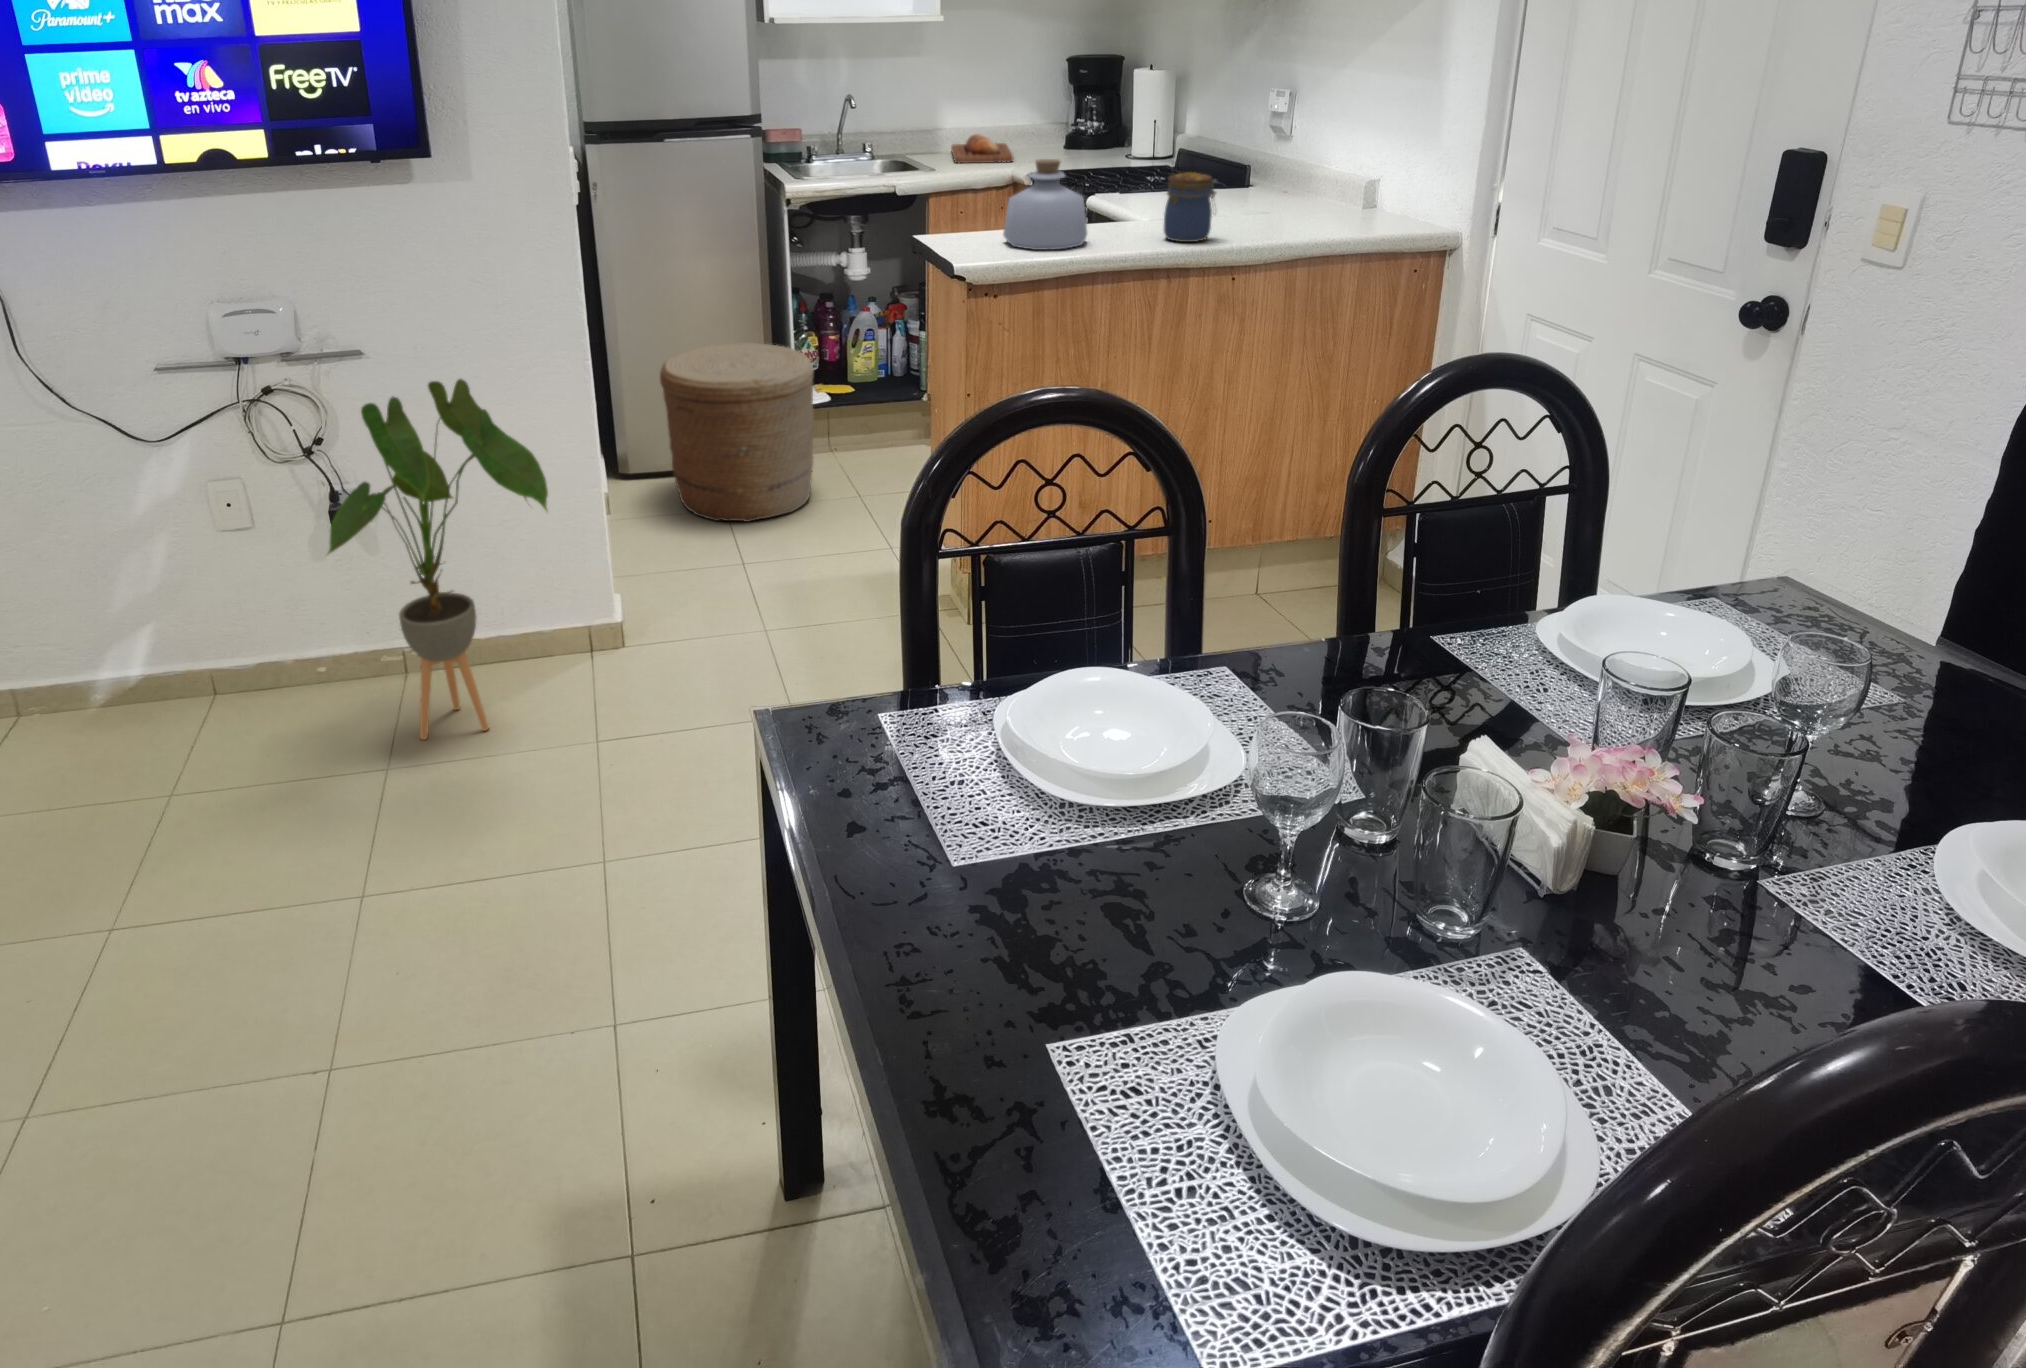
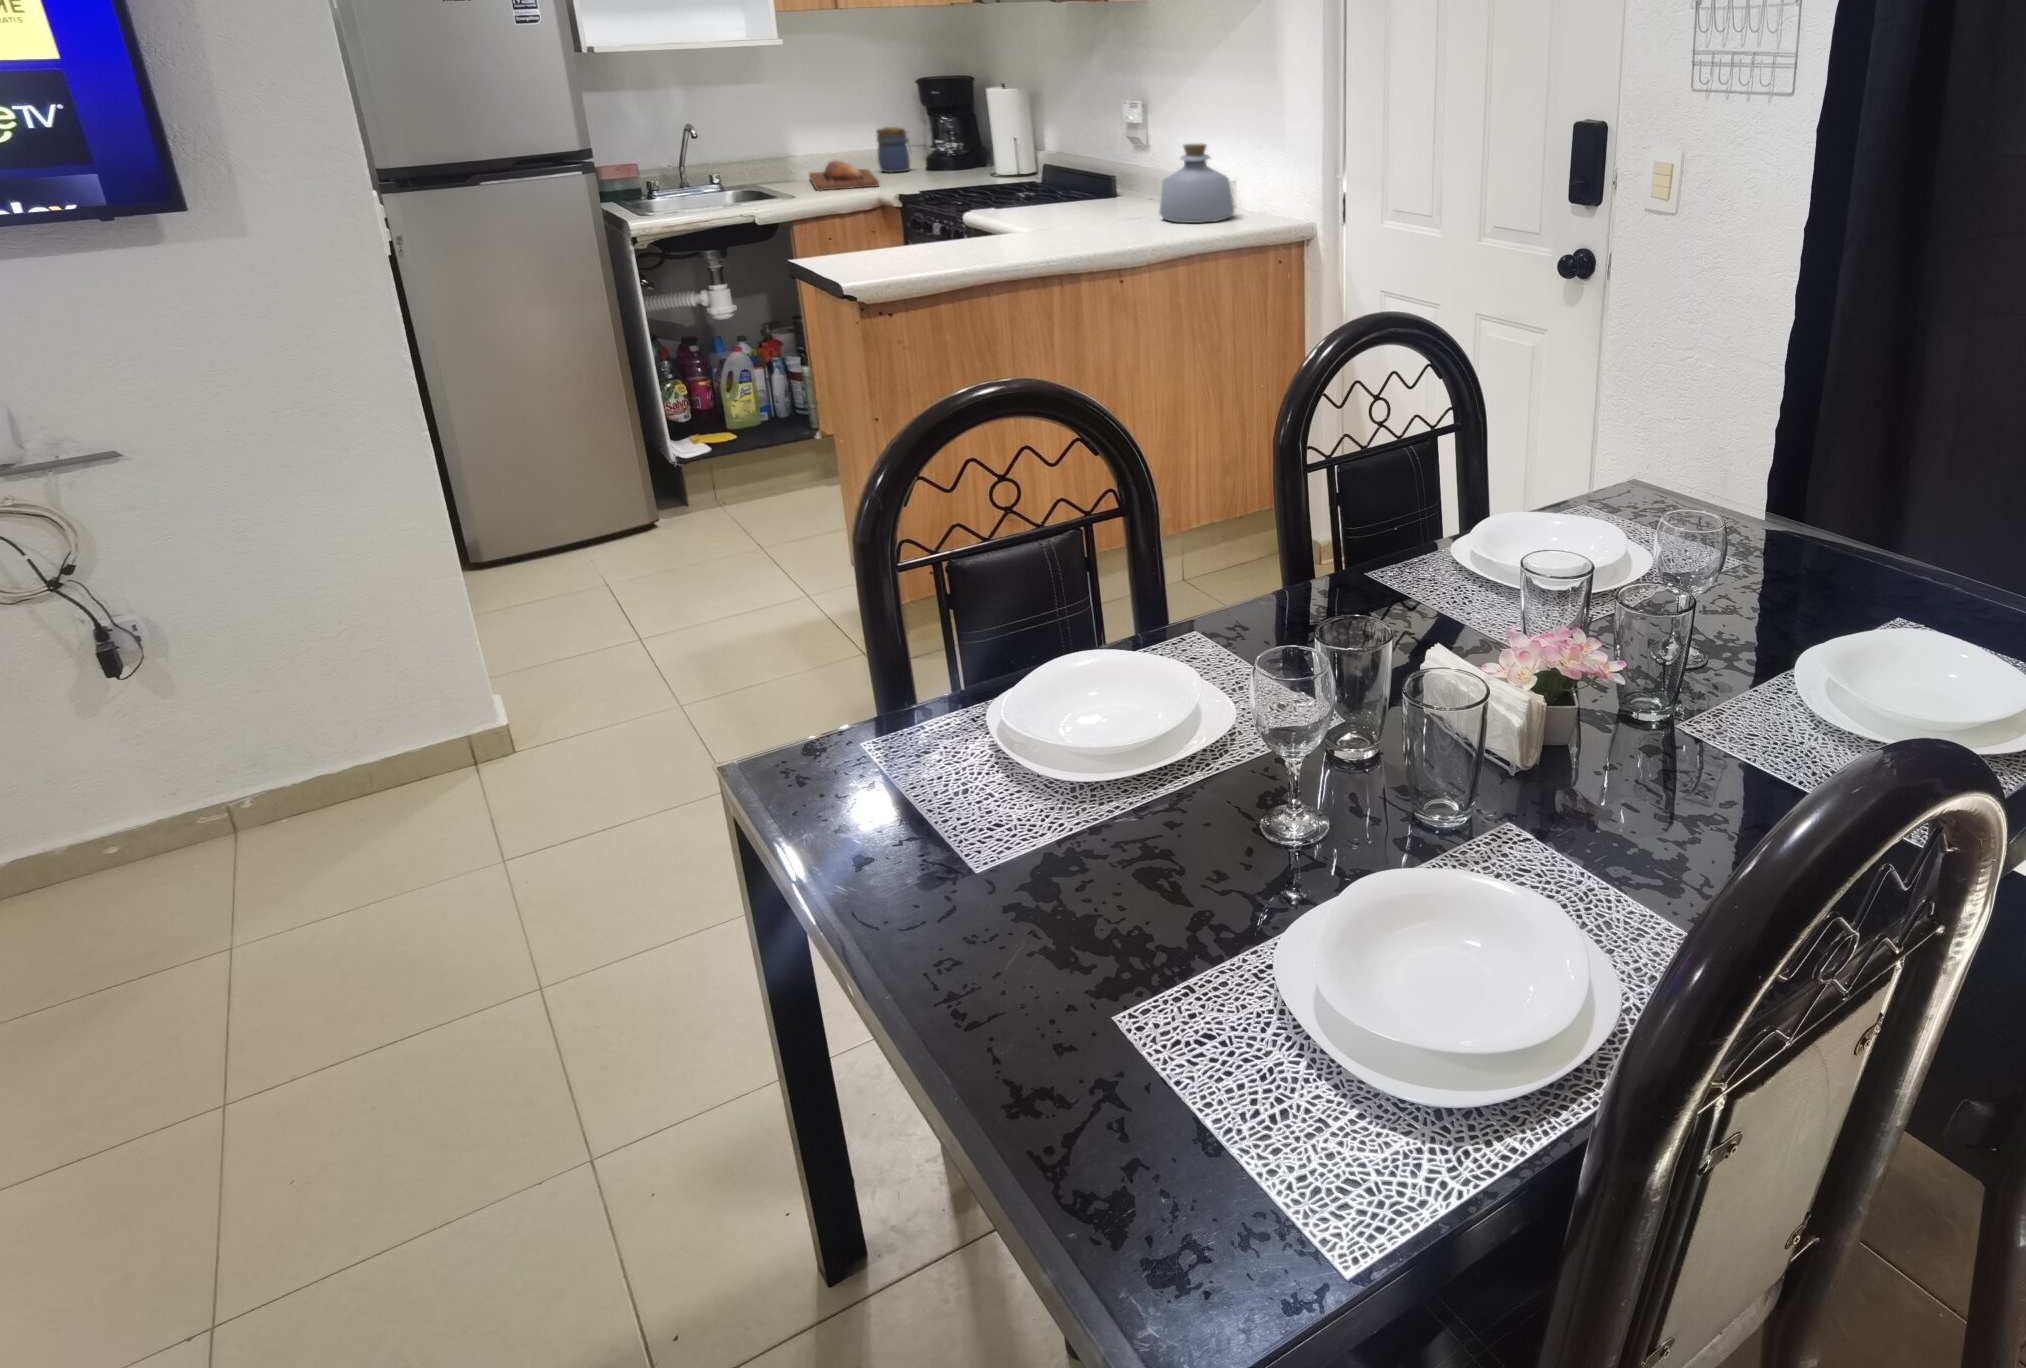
bottle: present [1003,159,1087,250] -> present [1160,144,1234,223]
jar: present [1164,173,1216,242] -> present [876,127,911,173]
woven basket: present [660,343,814,522] -> none [503,397,705,600]
house plant: present [327,379,548,739] -> none [73,465,392,912]

